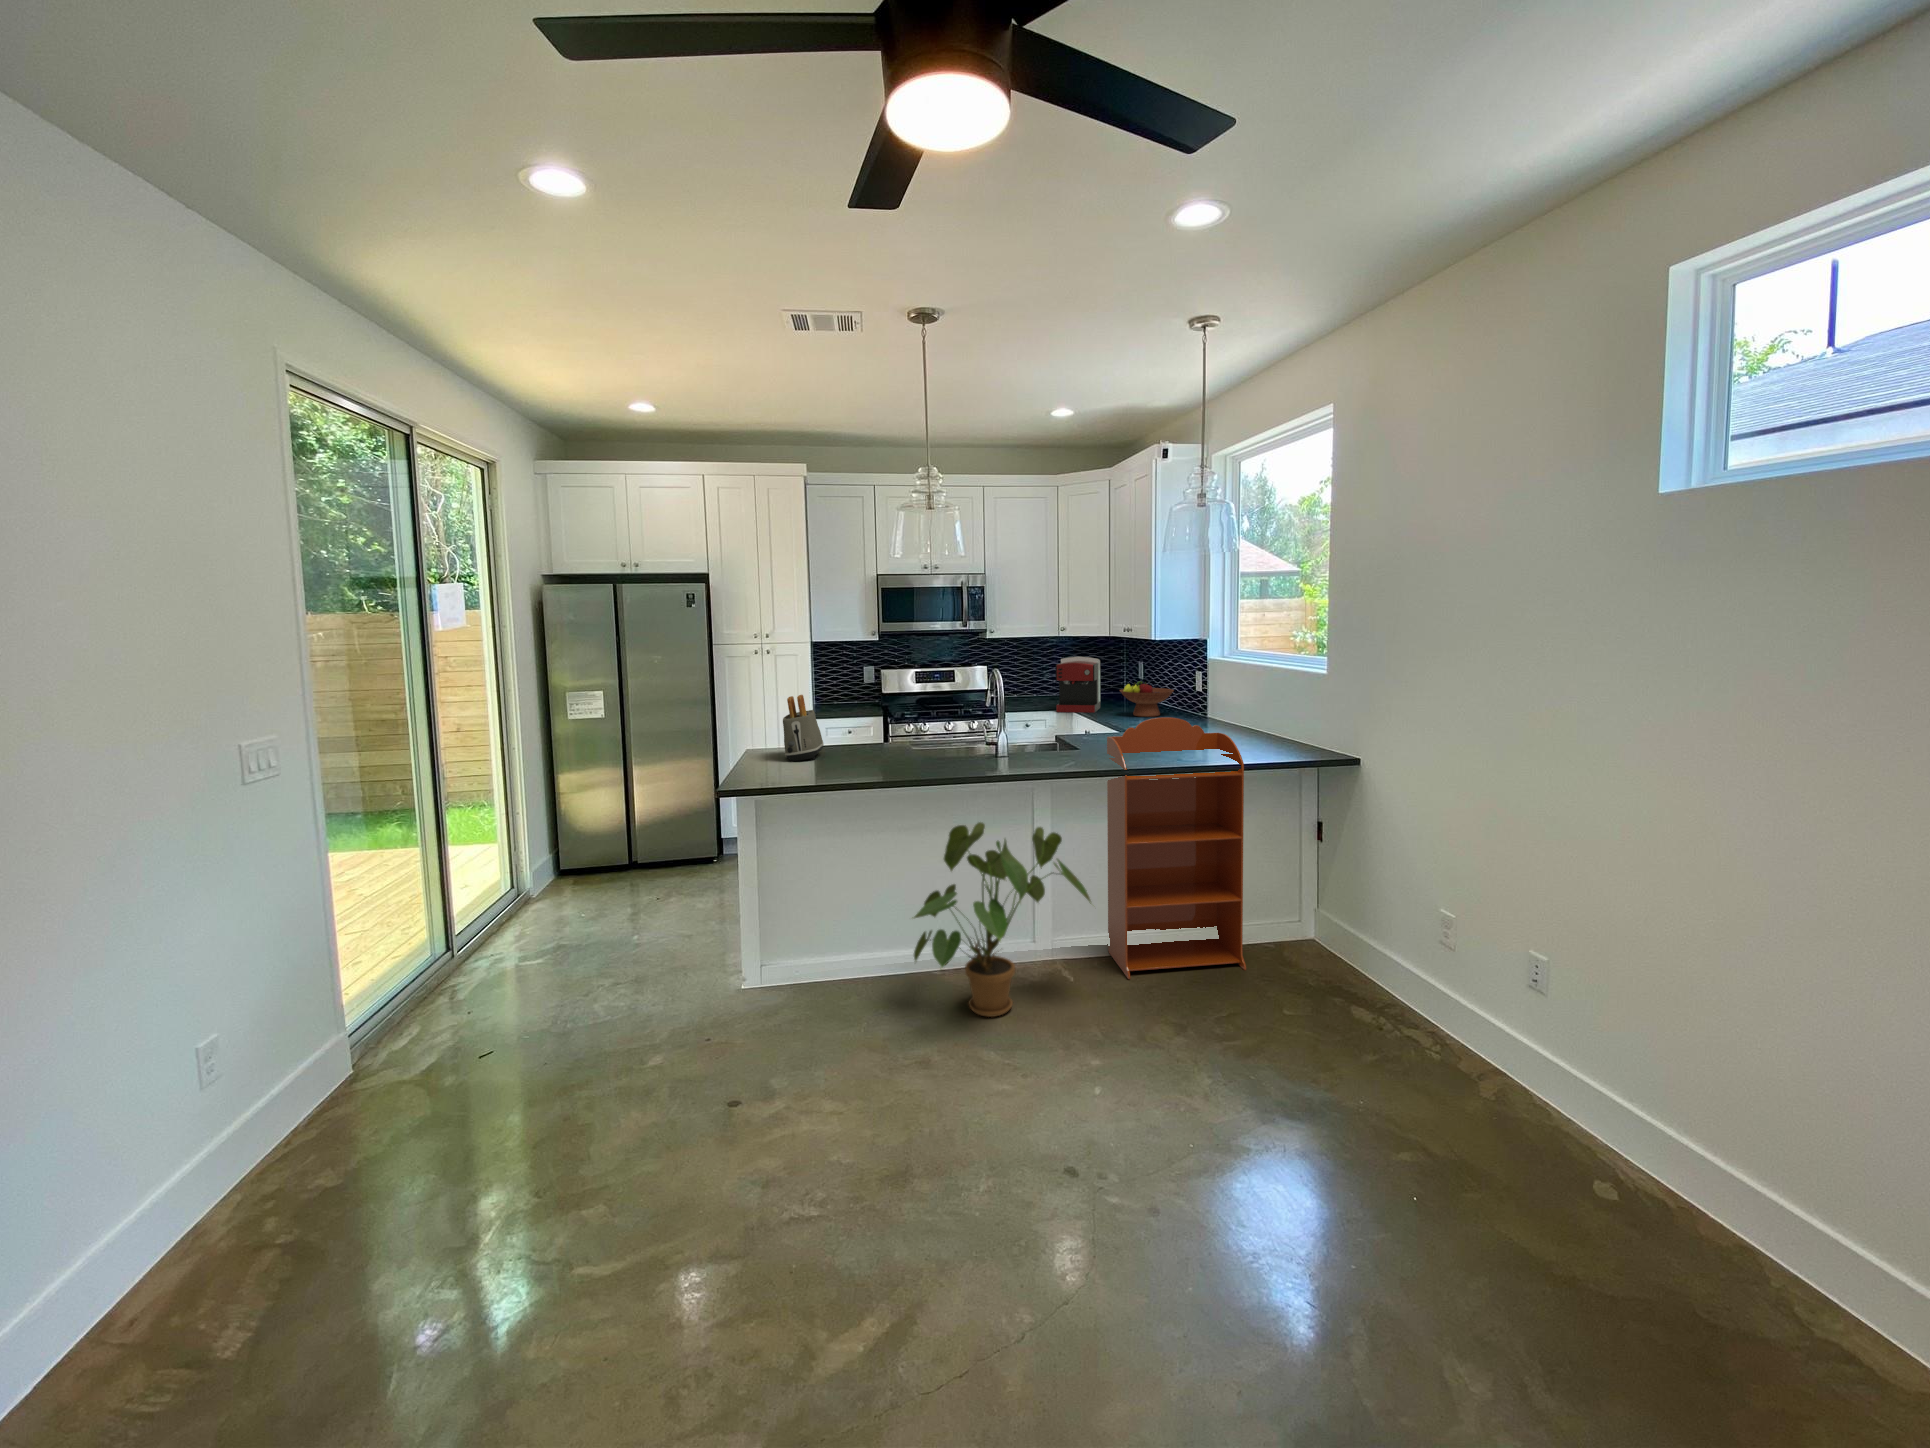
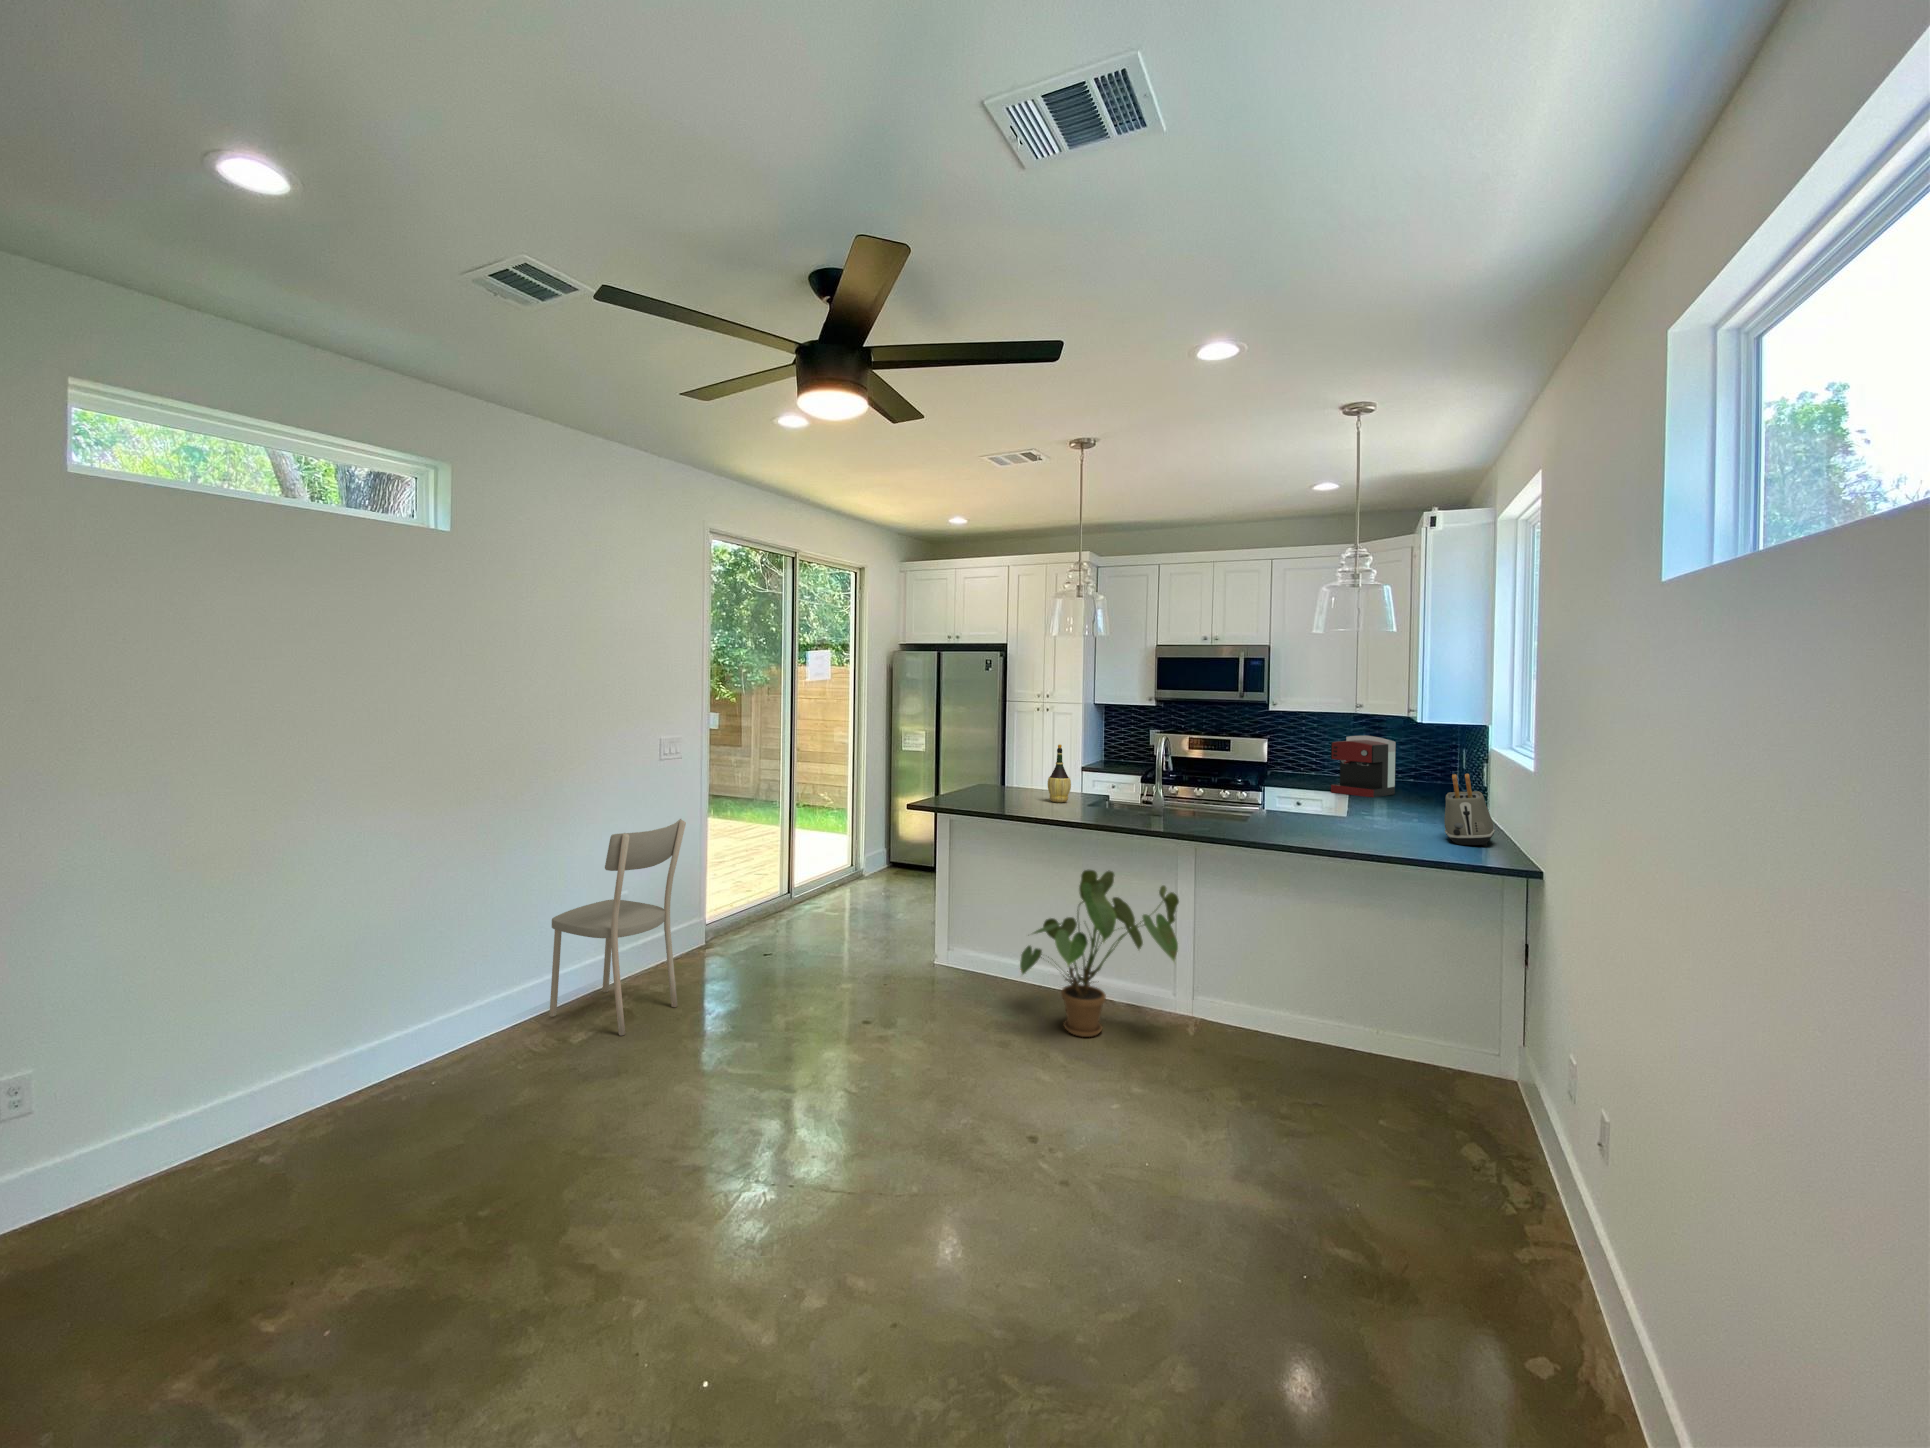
fruit bowl: present [1120,681,1174,717] -> none [1385,767,1455,809]
wine bottle: none [865,686,893,754] -> present [1048,744,1071,802]
toaster: present [783,695,824,761] -> present [1444,774,1495,847]
bookcase: present [1107,717,1246,979] -> none [1230,800,1376,1083]
dining chair: none [68,873,396,1351] -> present [549,819,686,1036]

